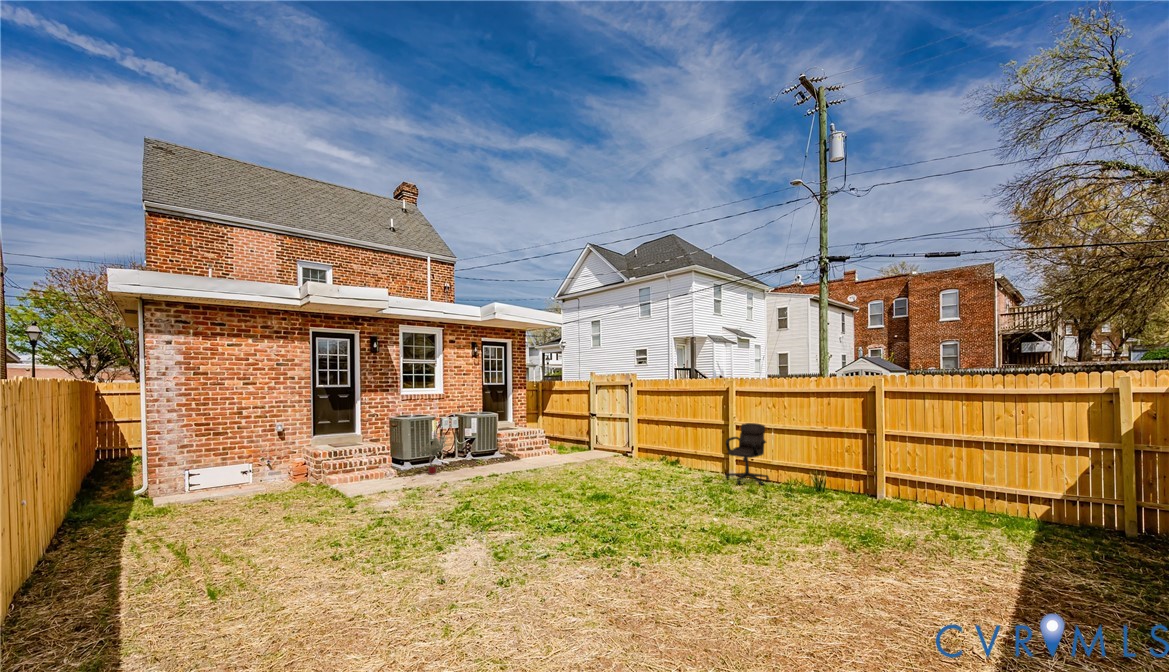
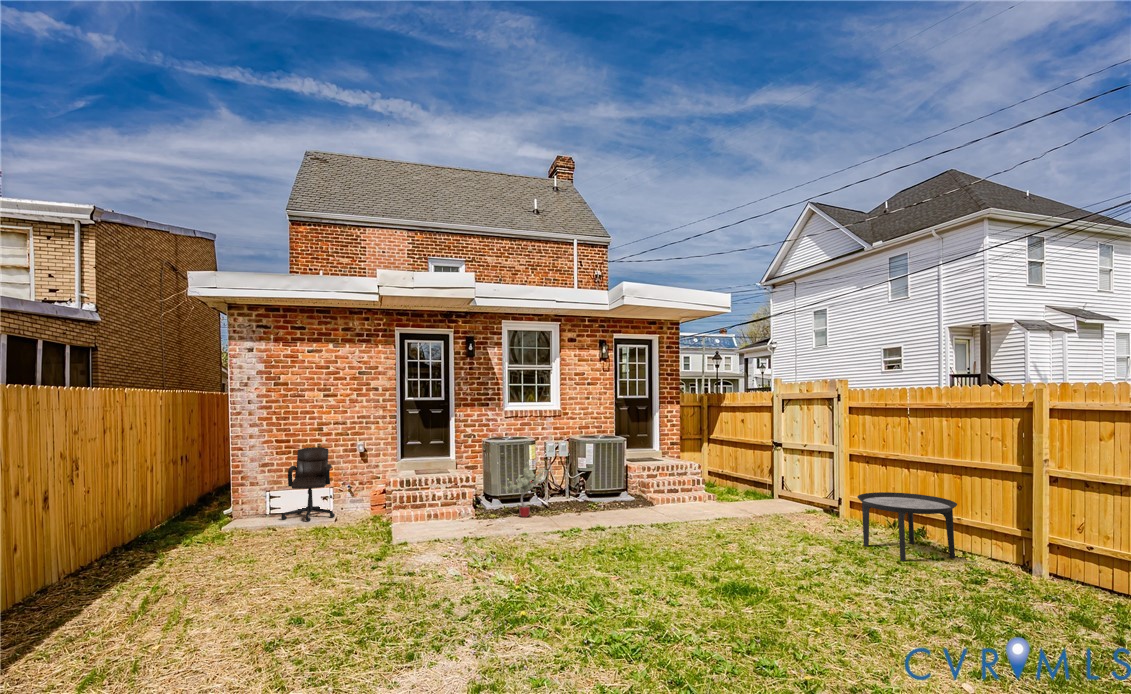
chair: present [726,423,769,485] -> present [281,447,335,522]
round table: none [659,438,710,476] -> present [857,492,957,561]

